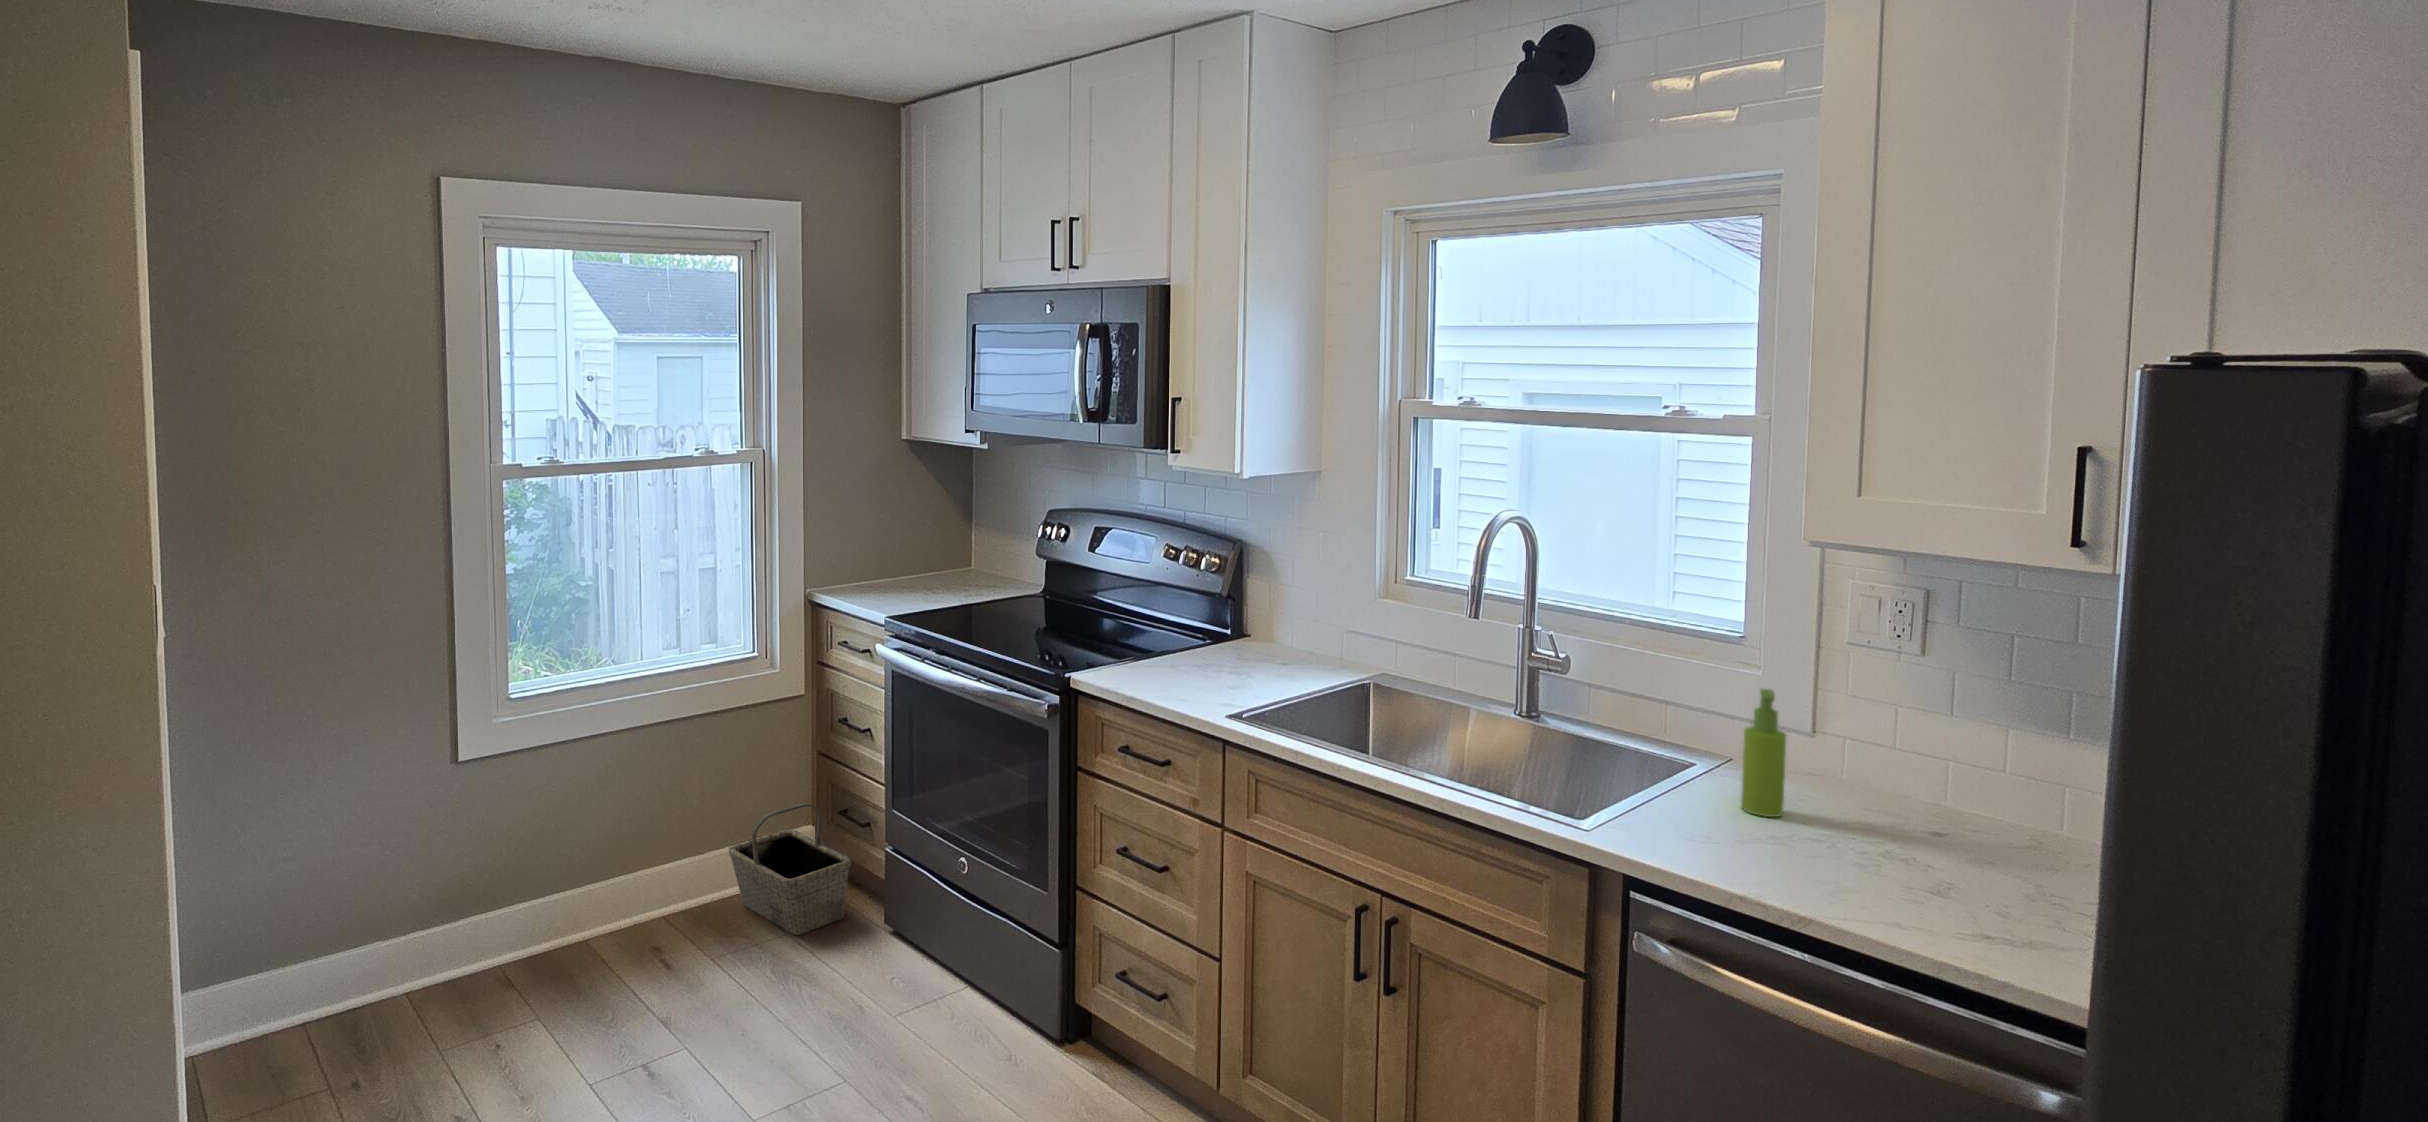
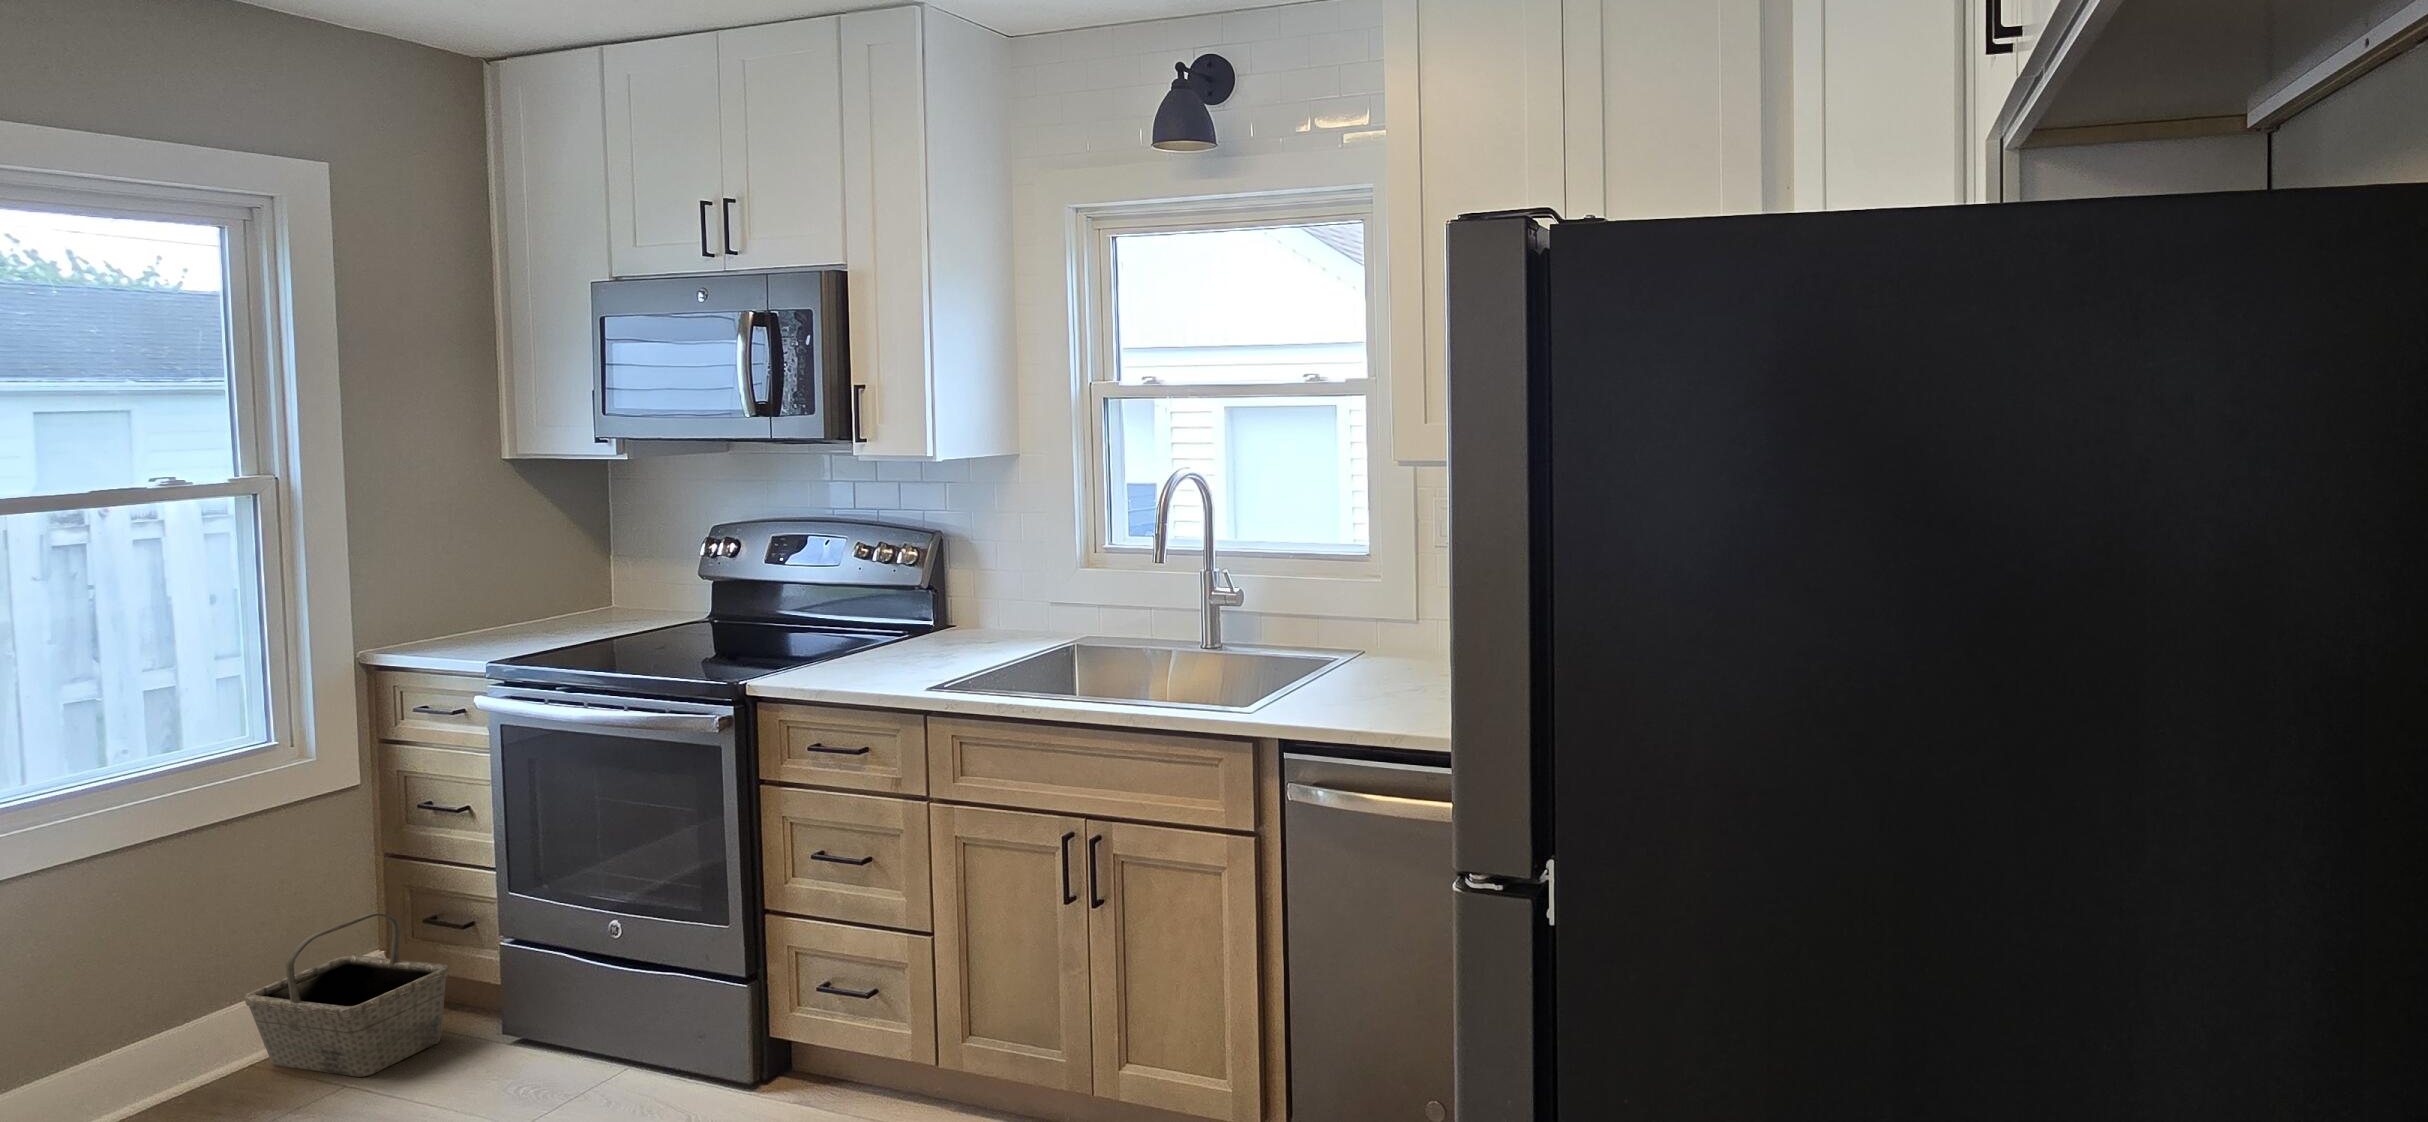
soap dispenser: present [1741,689,1786,817] -> none [1368,585,1399,685]

